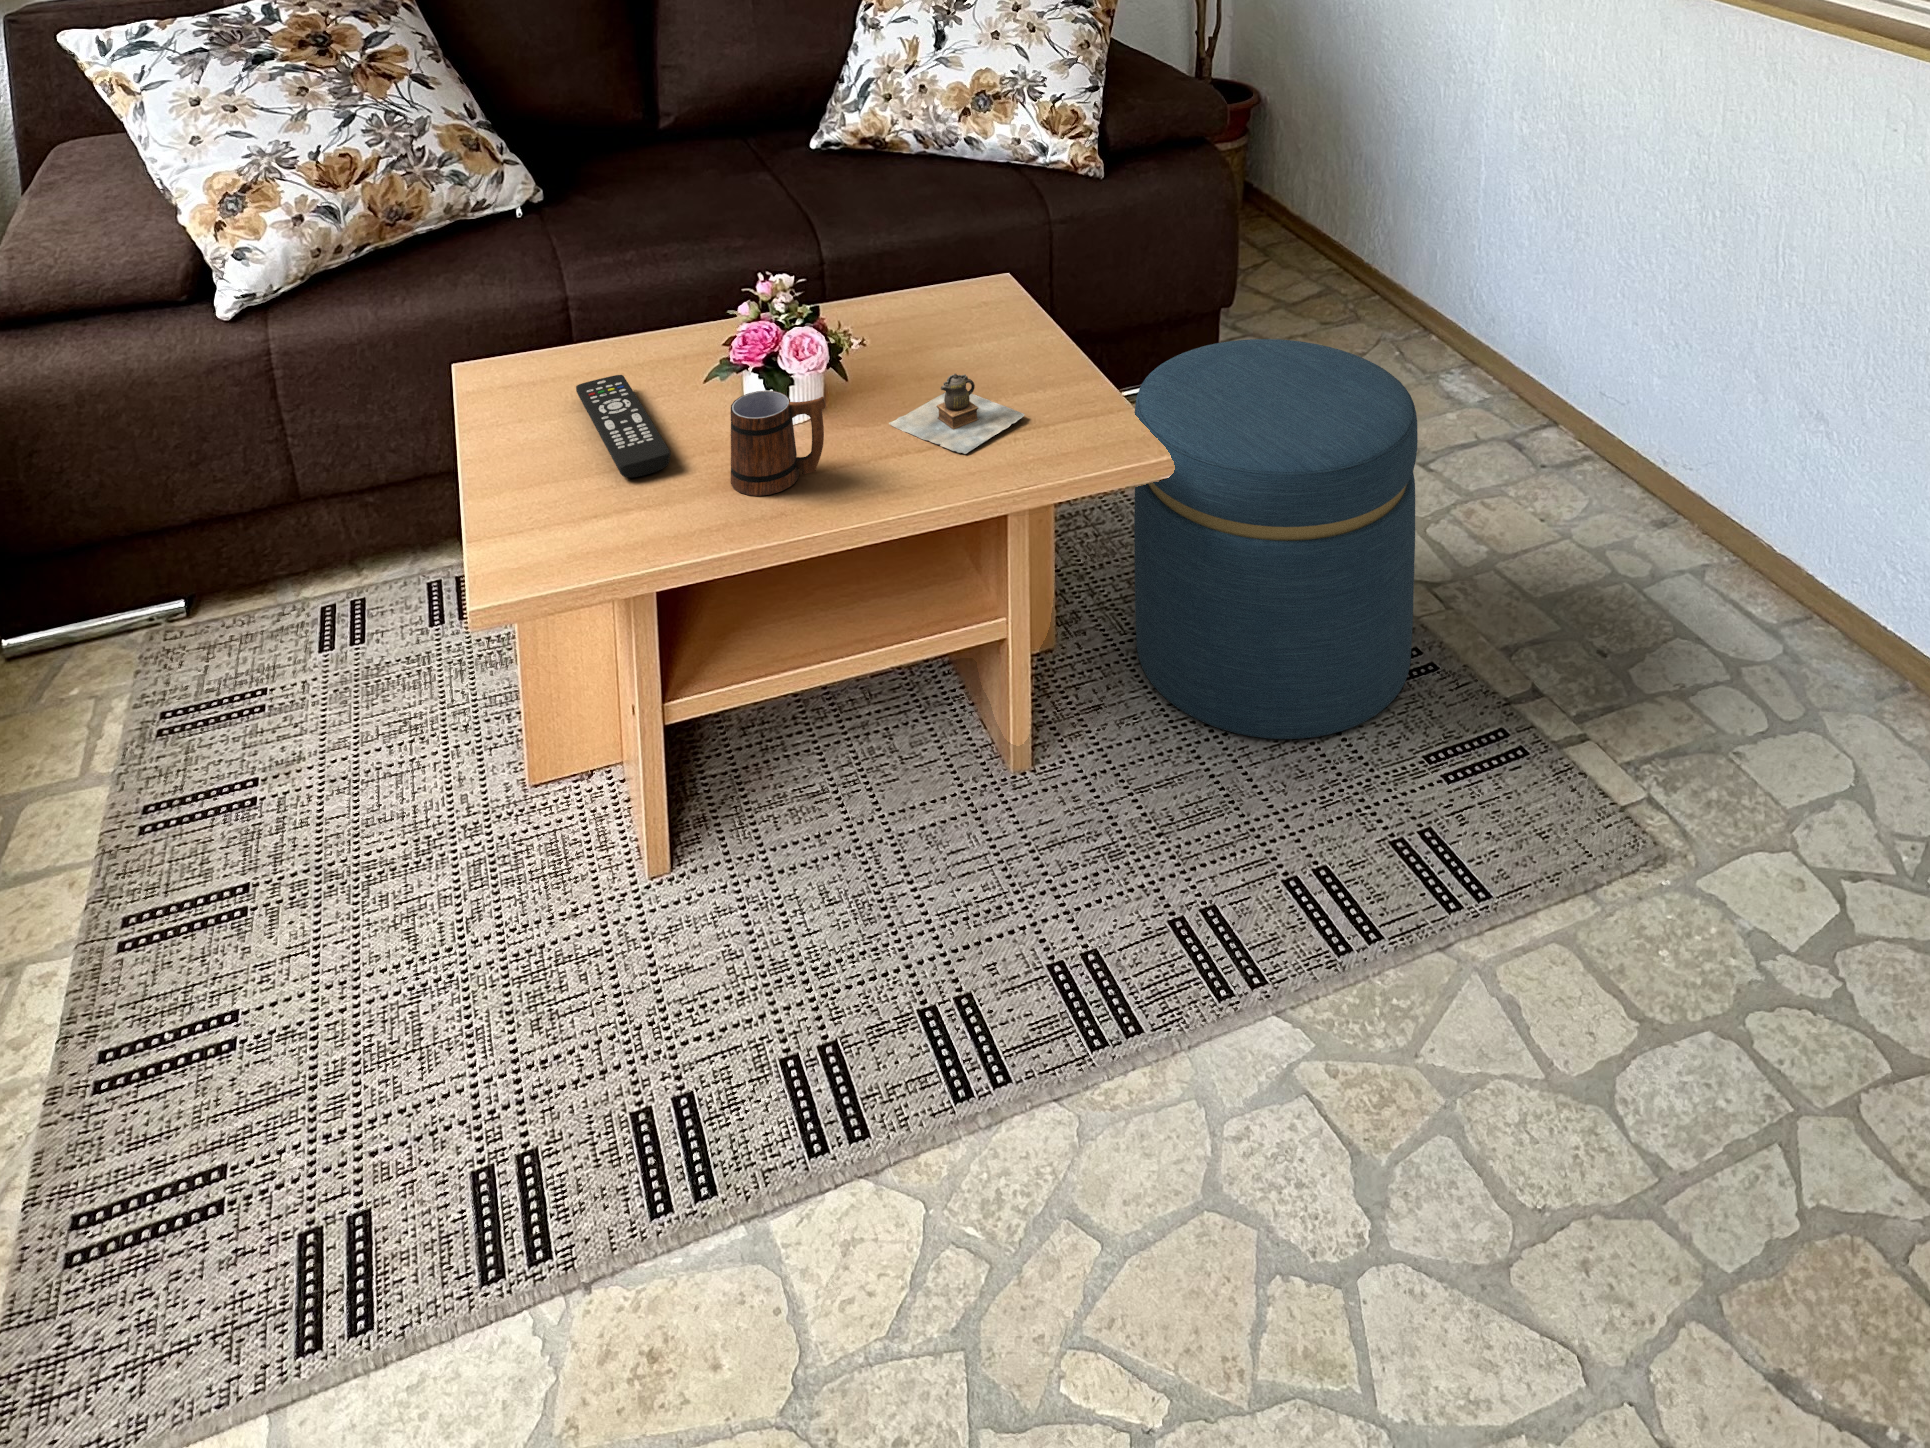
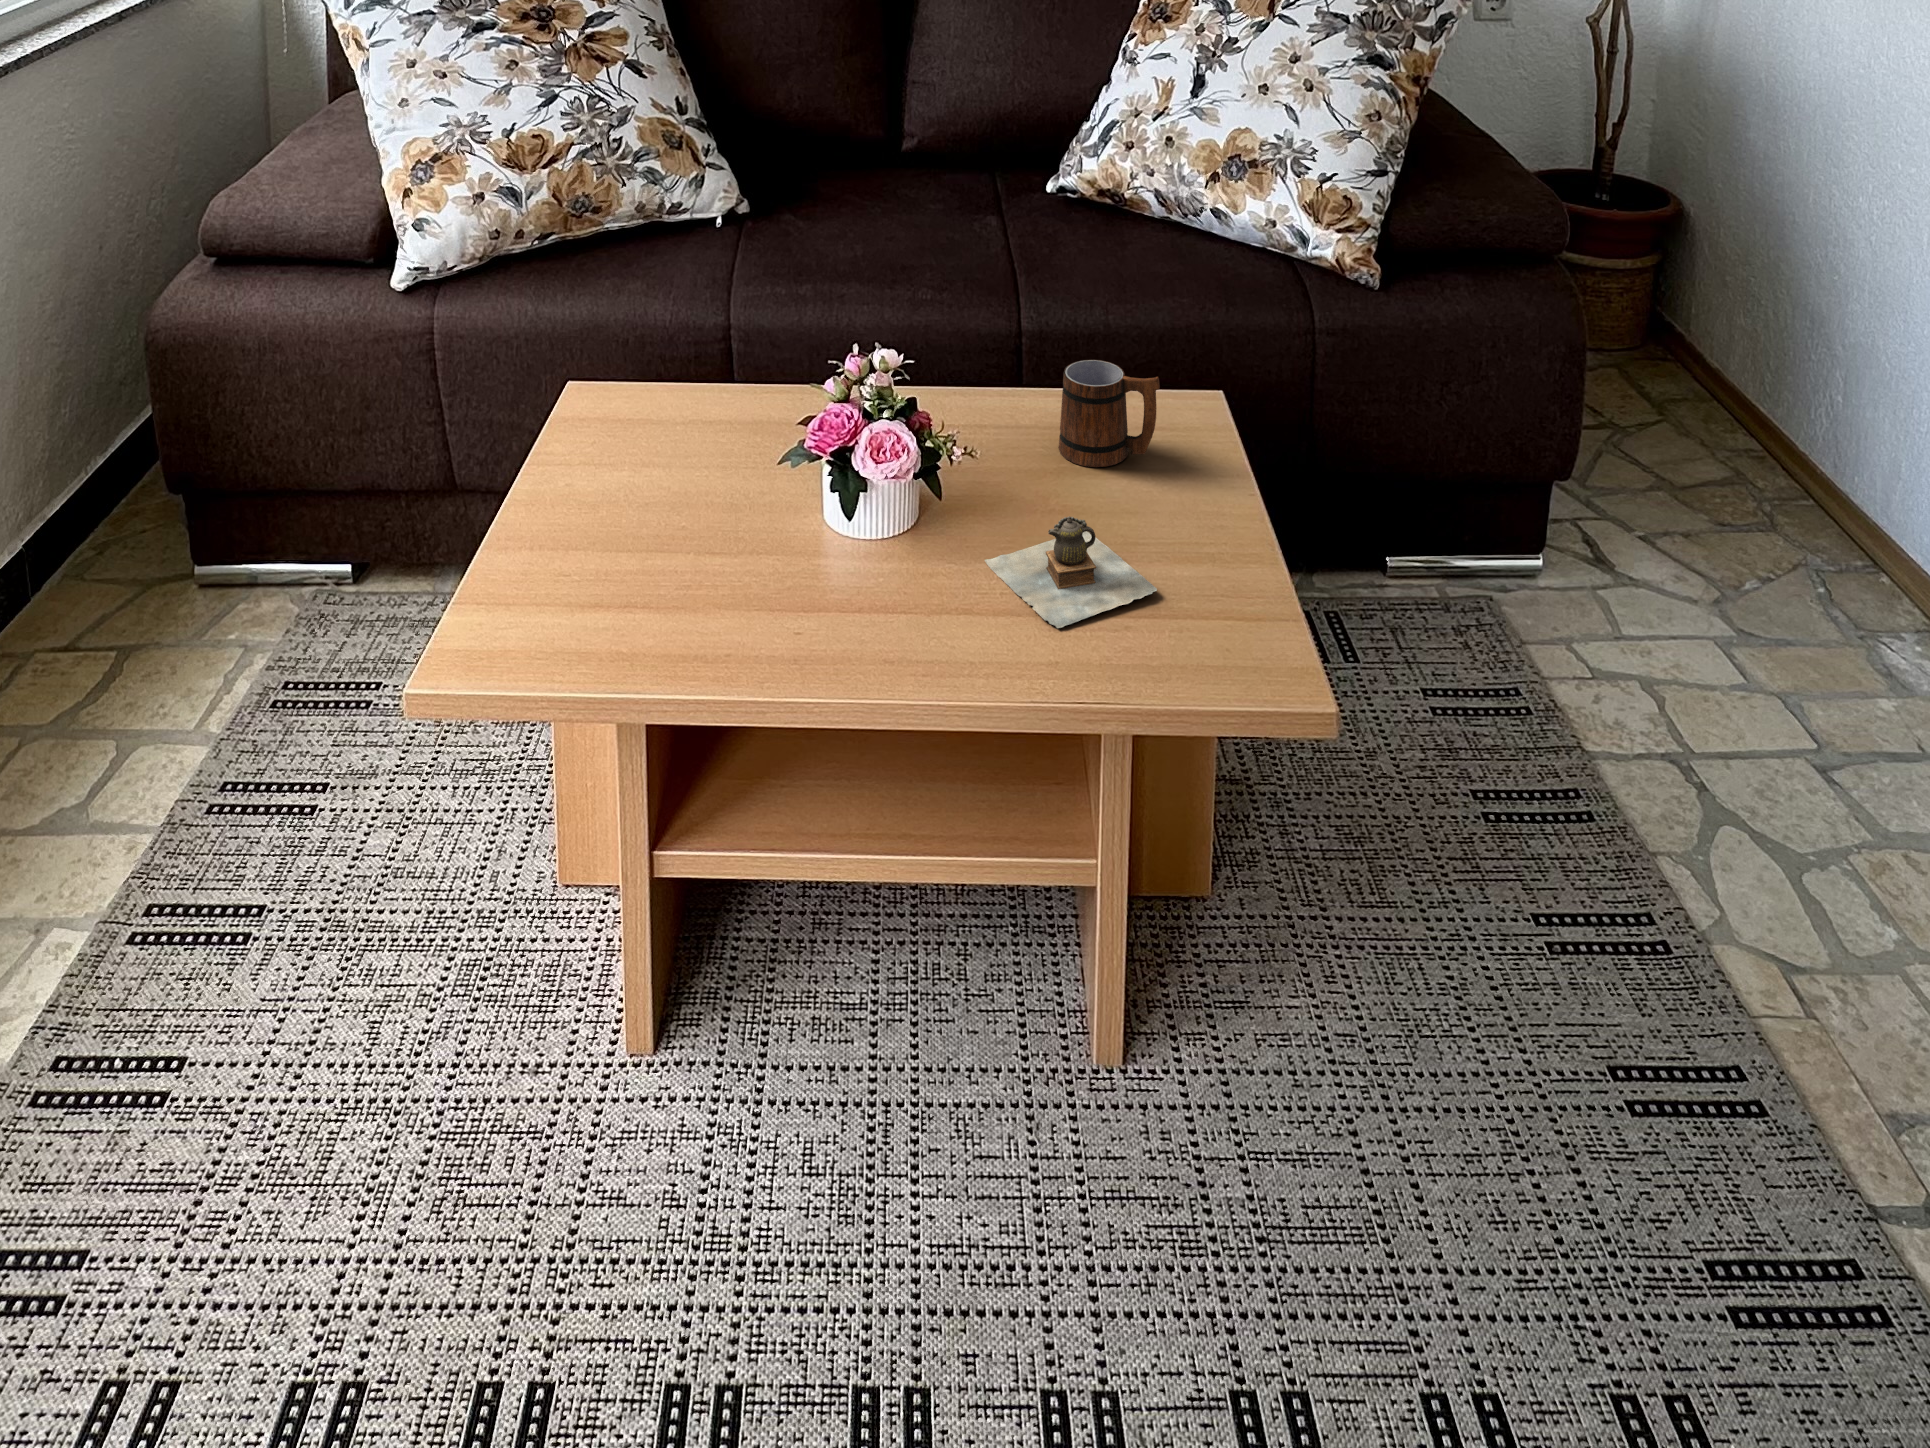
ottoman: present [1134,339,1418,739] -> none [1310,541,1753,1170]
remote control: present [576,375,670,478] -> none [650,428,717,562]
mug: present [731,391,825,496] -> present [1059,360,1160,467]

